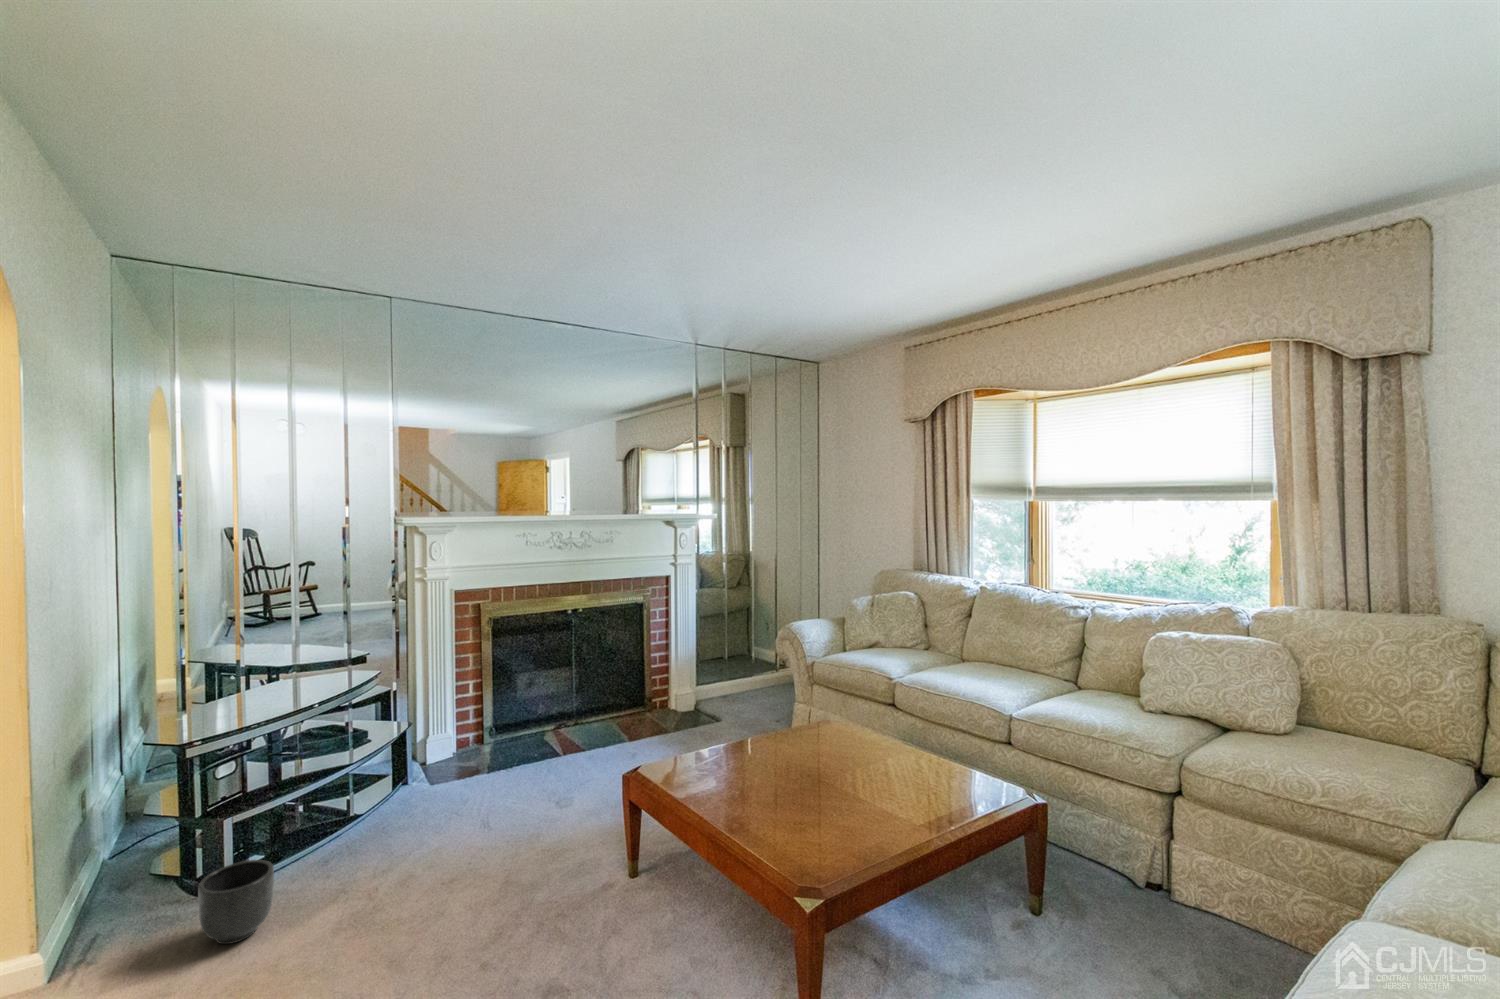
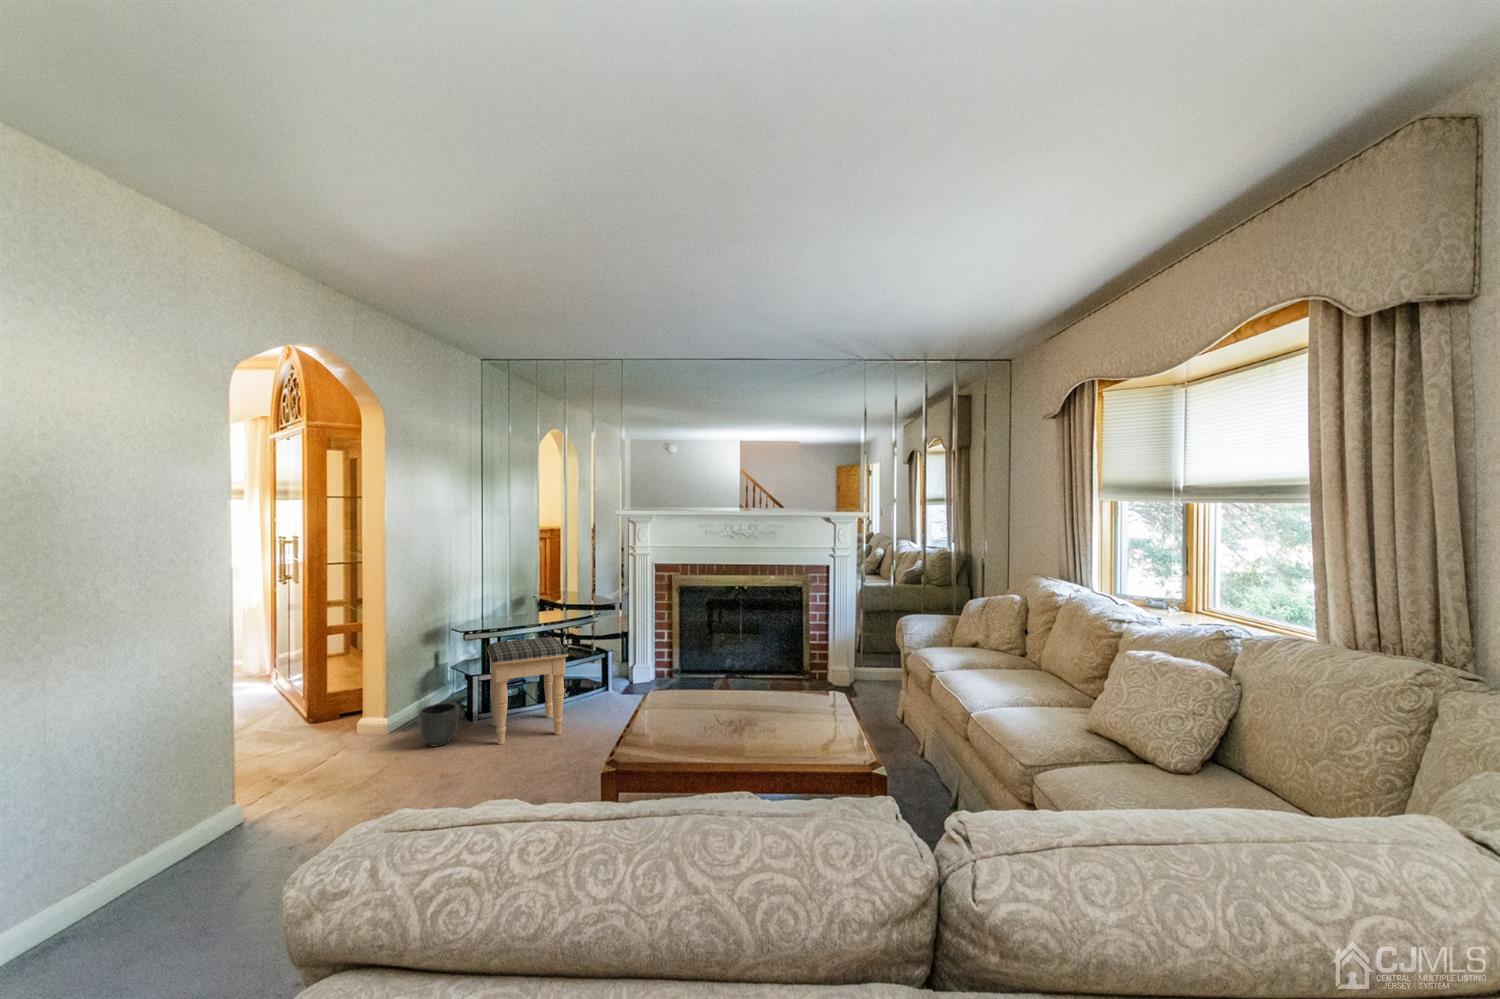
footstool: none [287,717,451,900] -> present [487,637,568,744]

